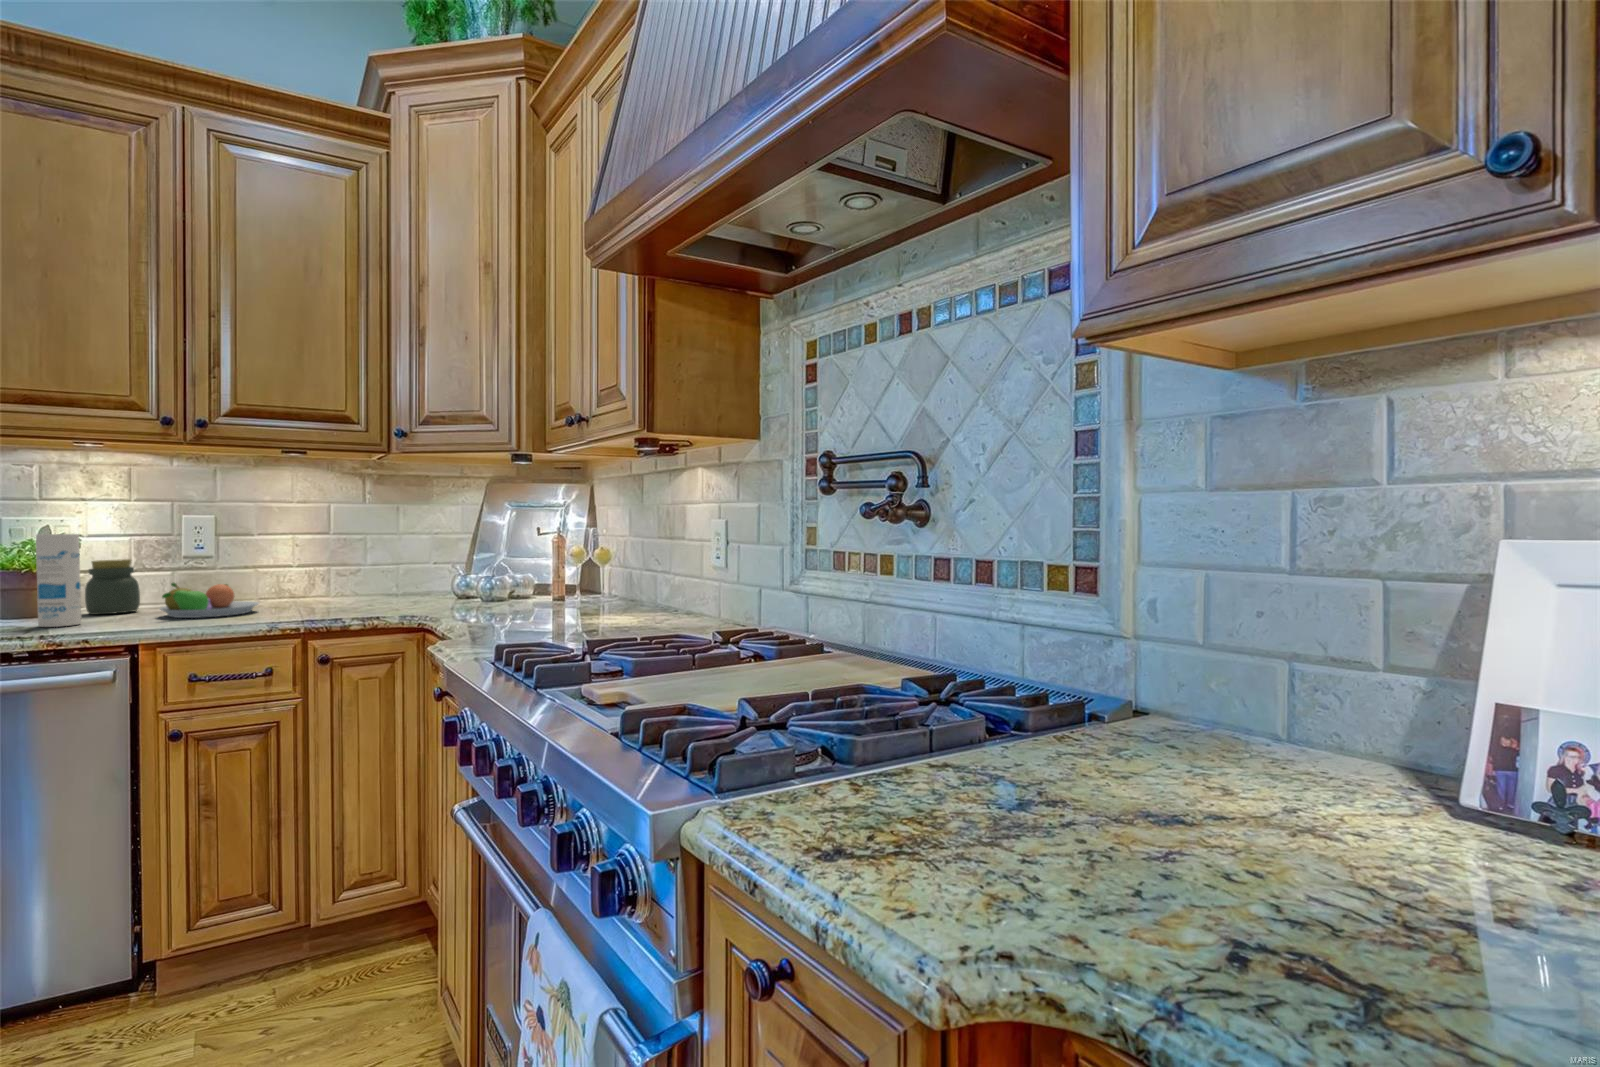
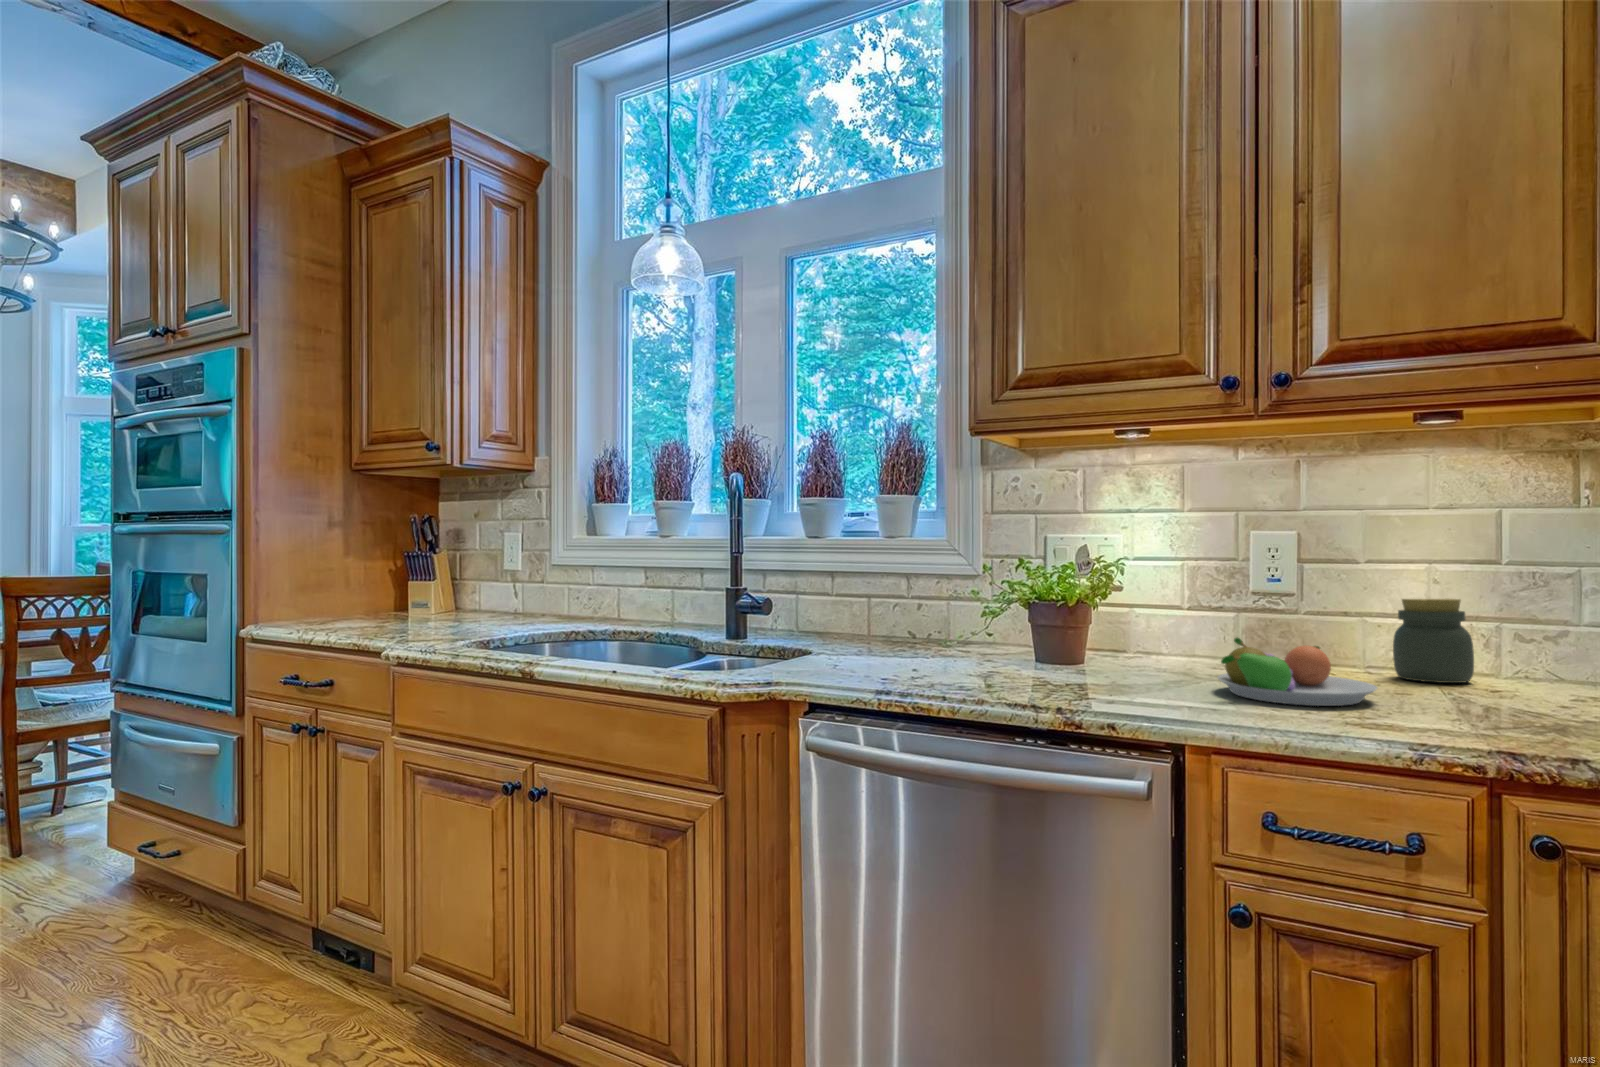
canister: present [36,534,81,627] -> none [1068,557,1118,690]
jar: present [85,559,140,614] -> present [1393,599,1474,683]

